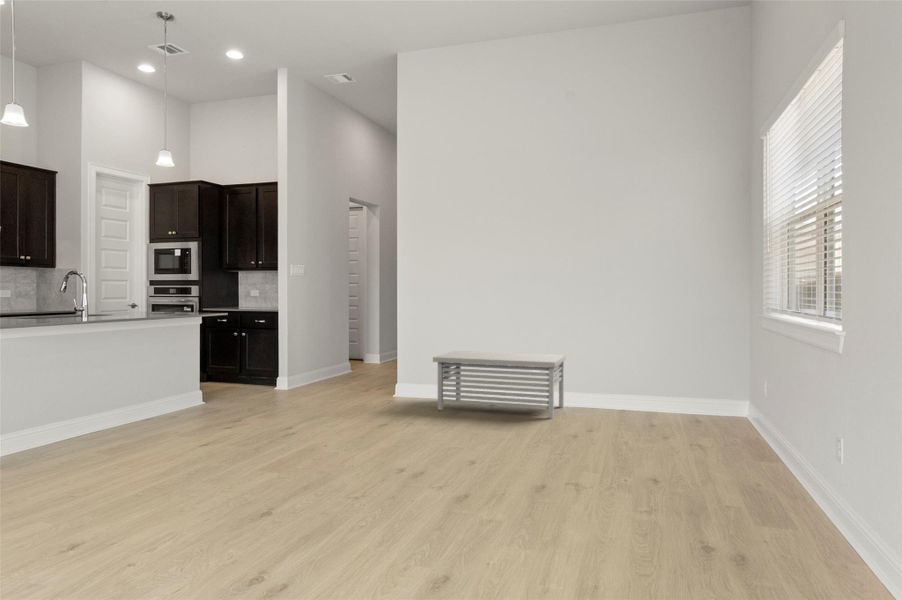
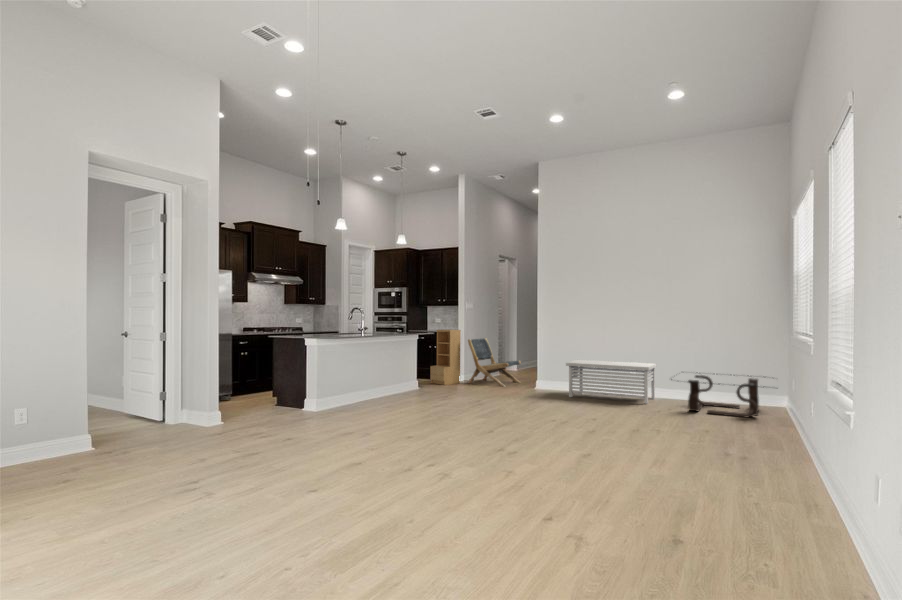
bookshelf: none [231,307,280,394] -> present [430,330,461,385]
lounge chair: none [291,319,375,393] -> present [468,338,521,387]
coffee table: none [586,366,747,439] -> present [671,375,759,418]

